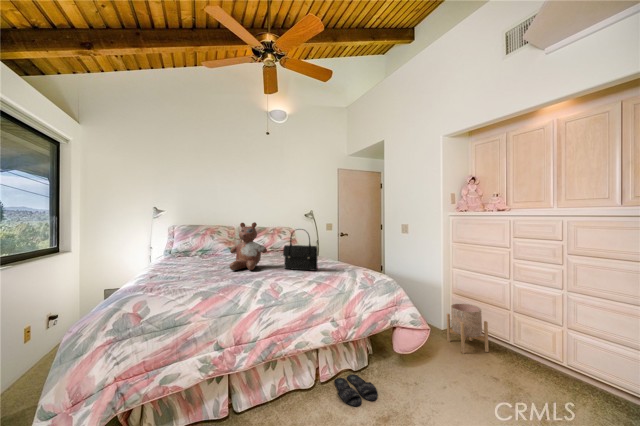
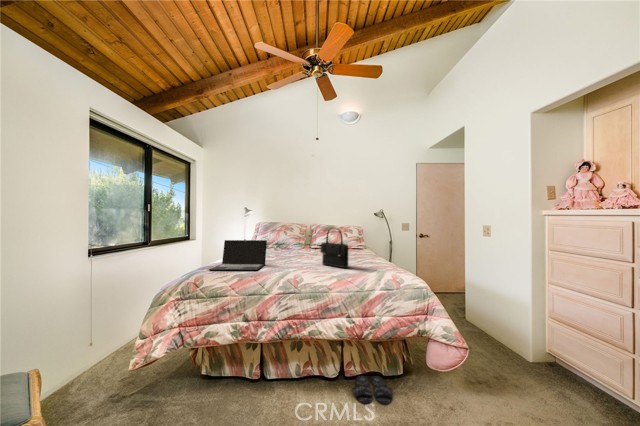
stuffed bear: present [230,222,267,270] -> none [278,221,311,263]
laptop: none [149,246,220,292] -> present [209,240,267,270]
planter: present [447,304,489,353] -> none [520,329,577,400]

